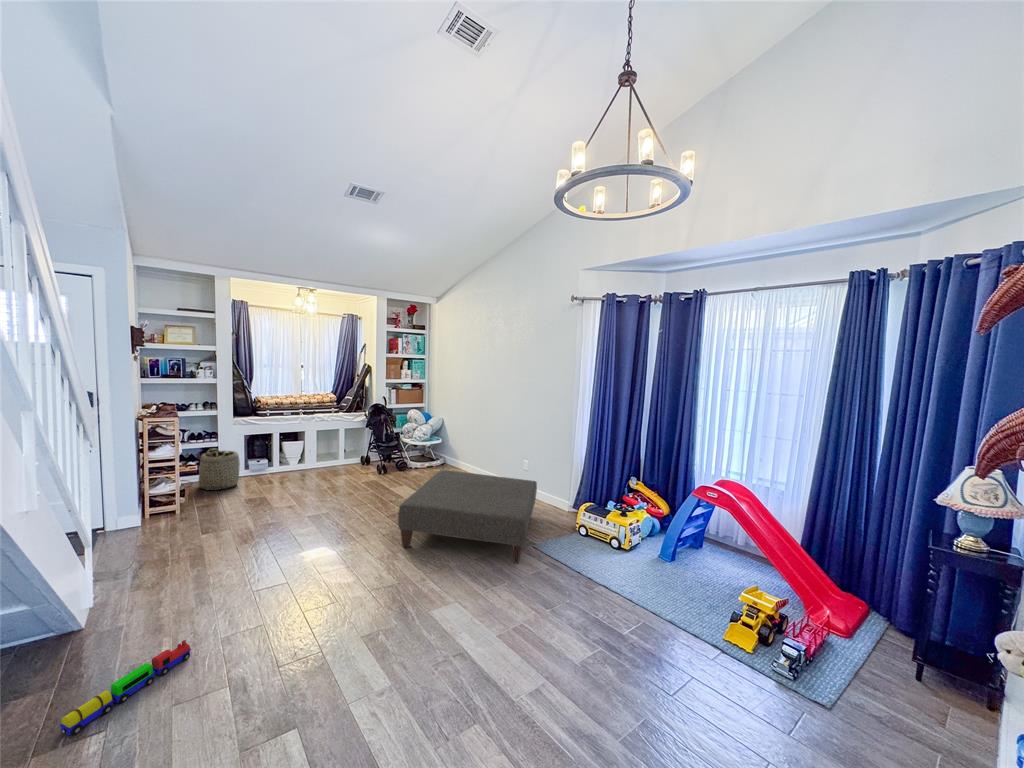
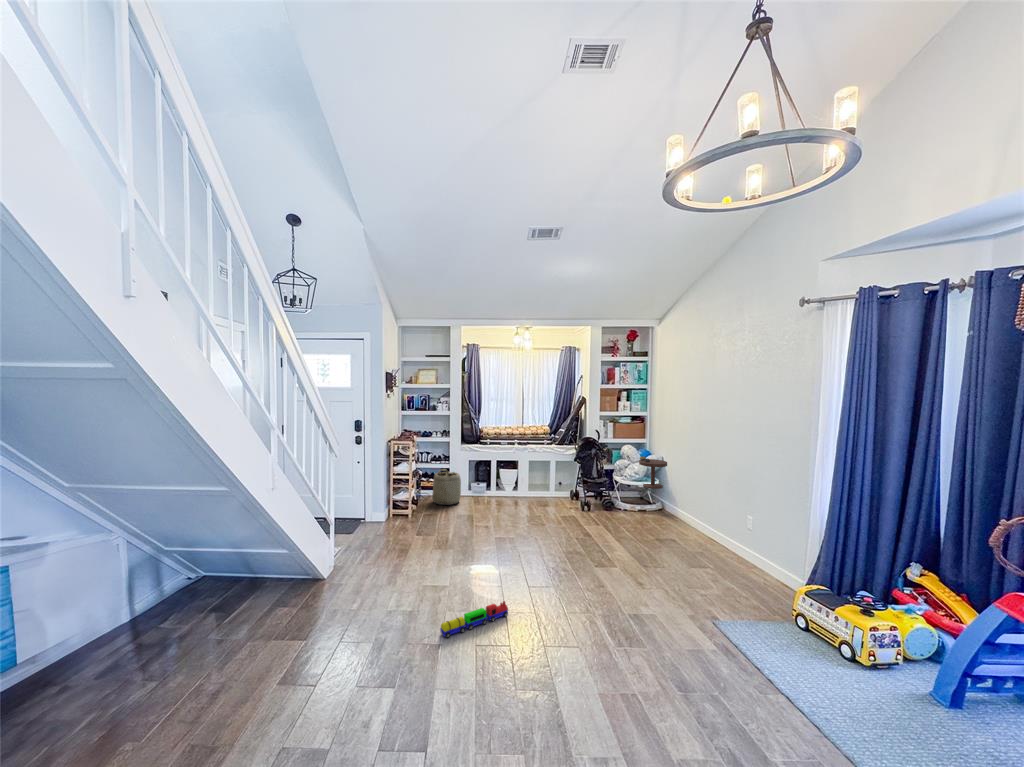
side table: none [429,420,453,465] -> present [639,457,667,489]
ottoman: present [398,470,537,564] -> none [549,510,744,638]
toy train: present [60,640,191,735] -> present [440,601,508,638]

